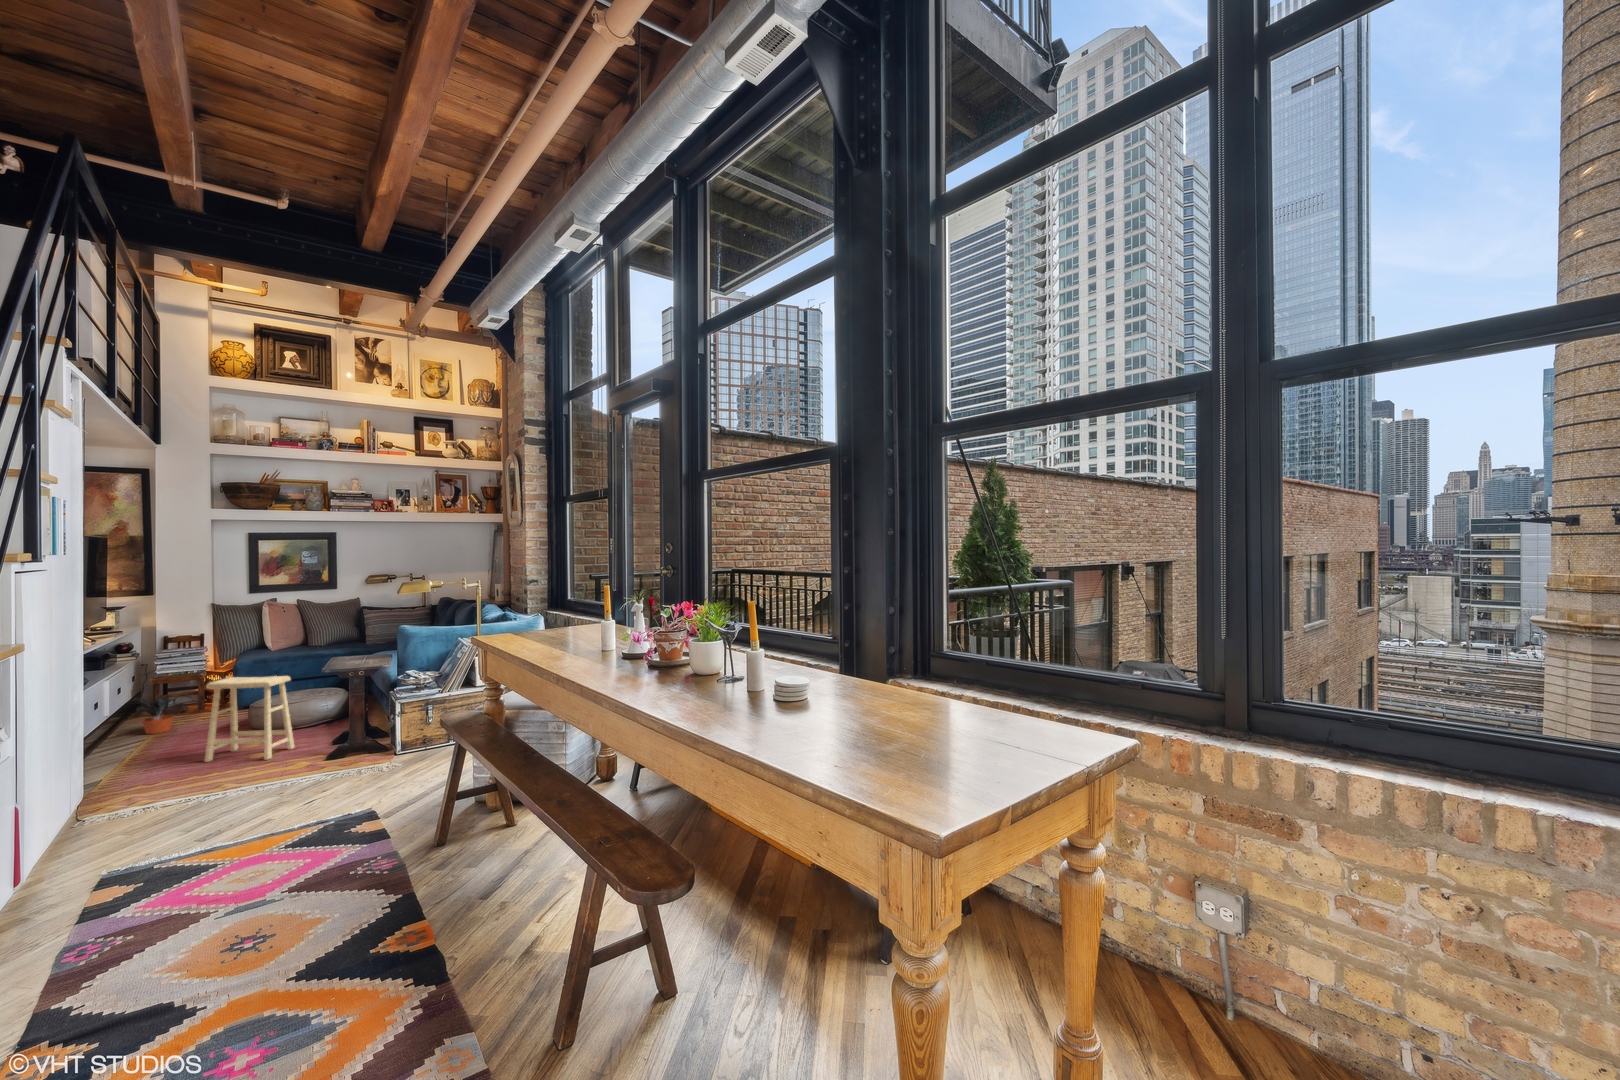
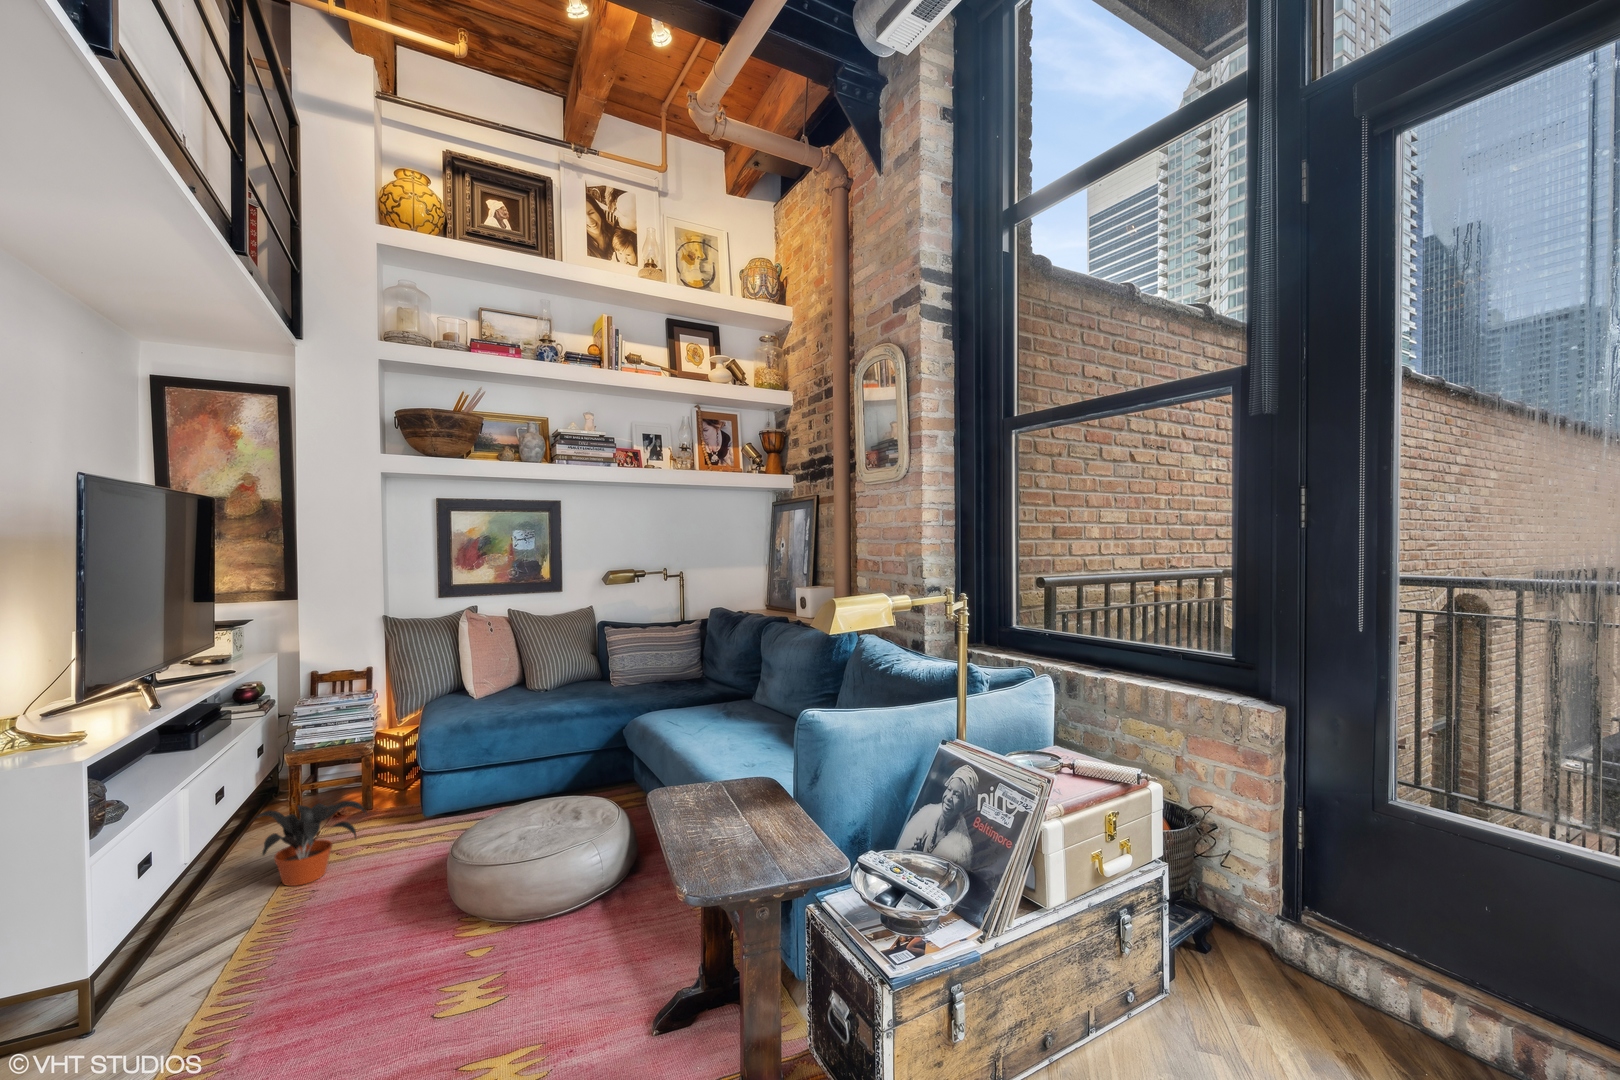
footstool: present [205,676,294,762] -> none [408,819,590,1051]

